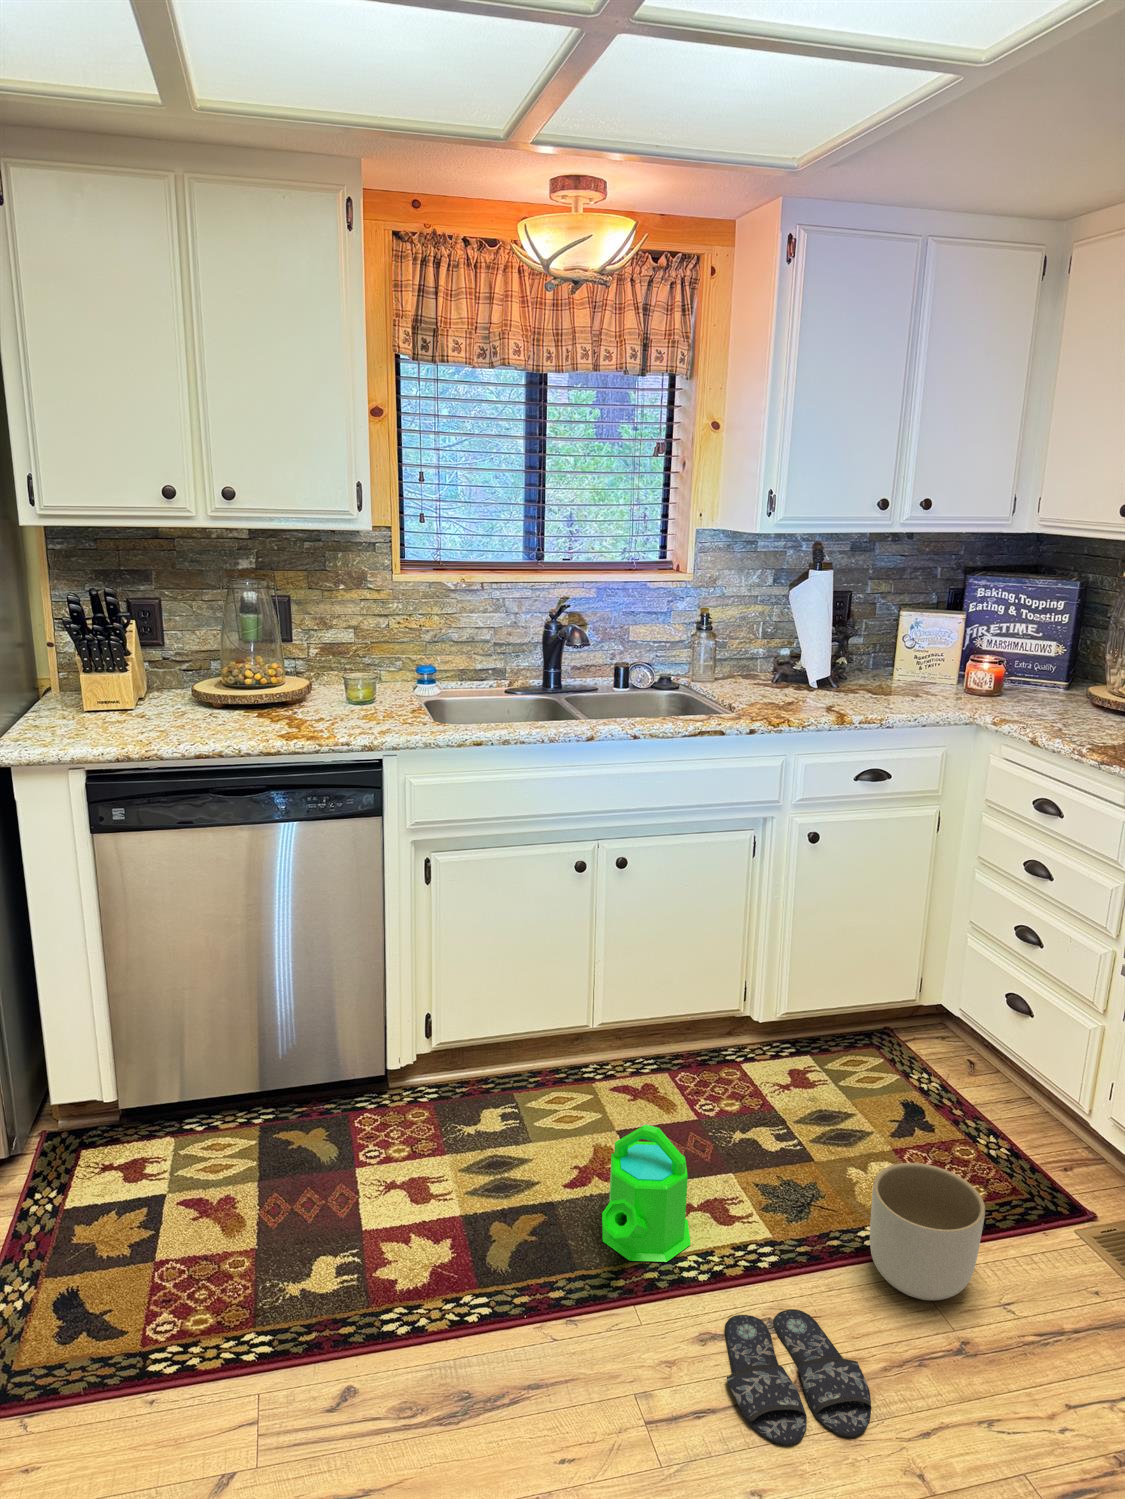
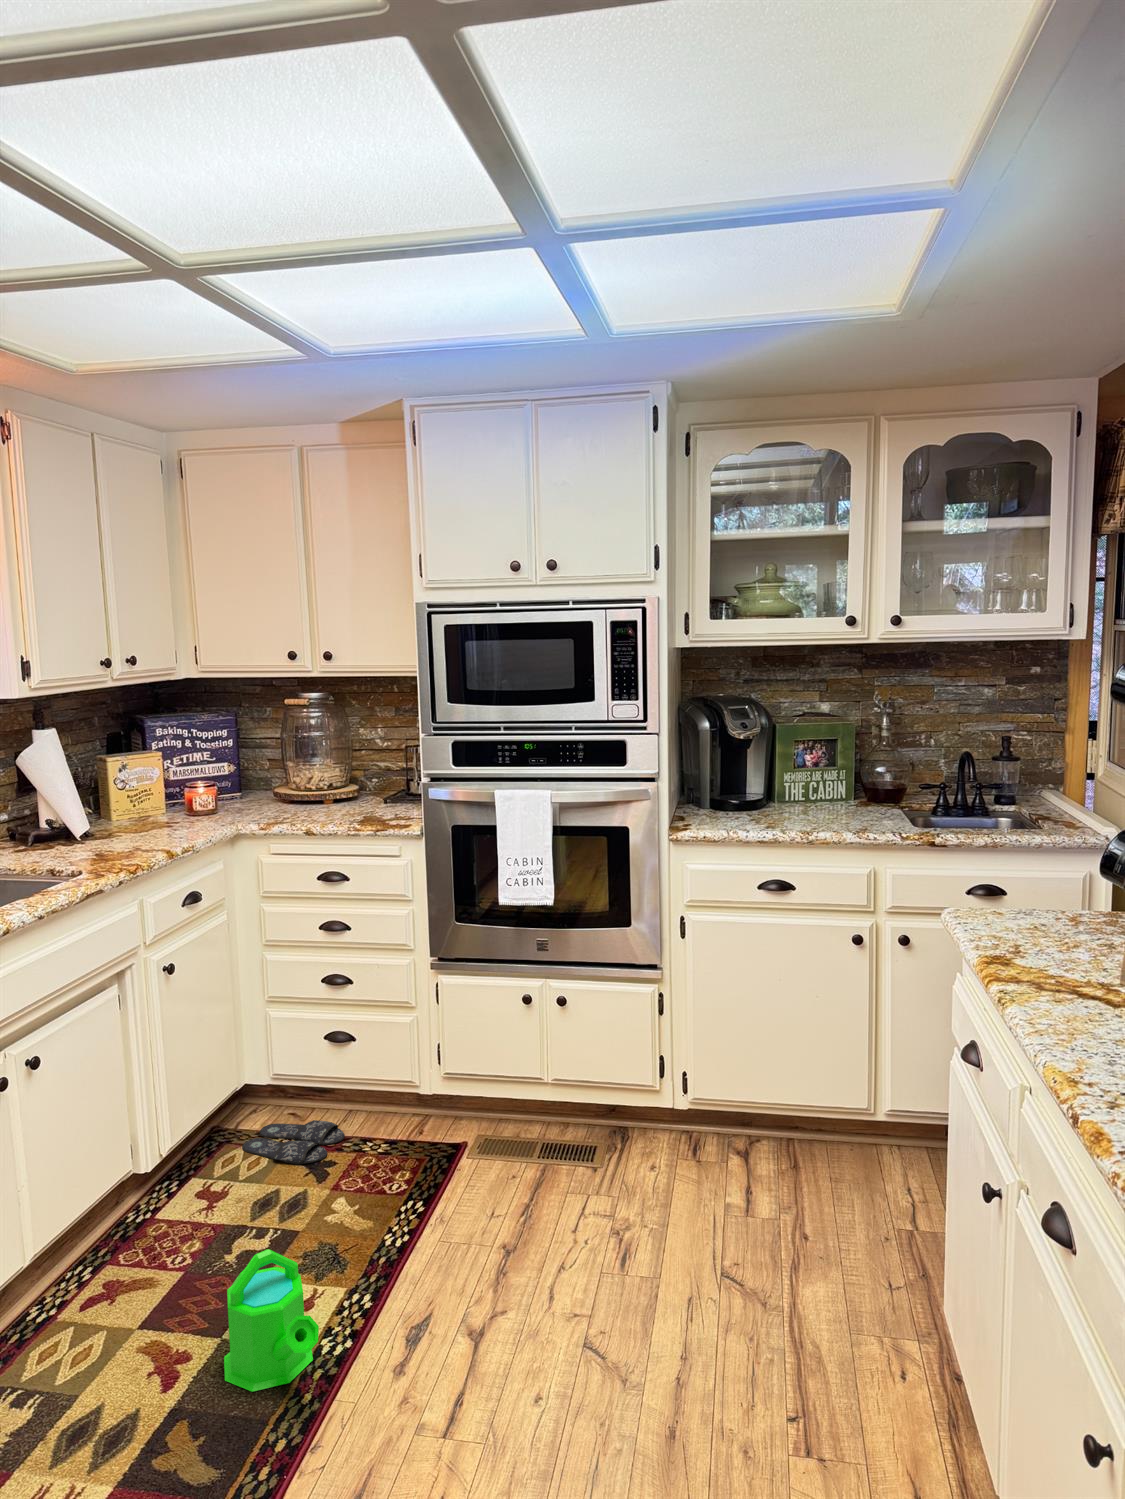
planter: present [870,1163,985,1300] -> none [402,1150,483,1253]
slippers: present [725,1309,871,1445] -> present [242,1120,345,1164]

